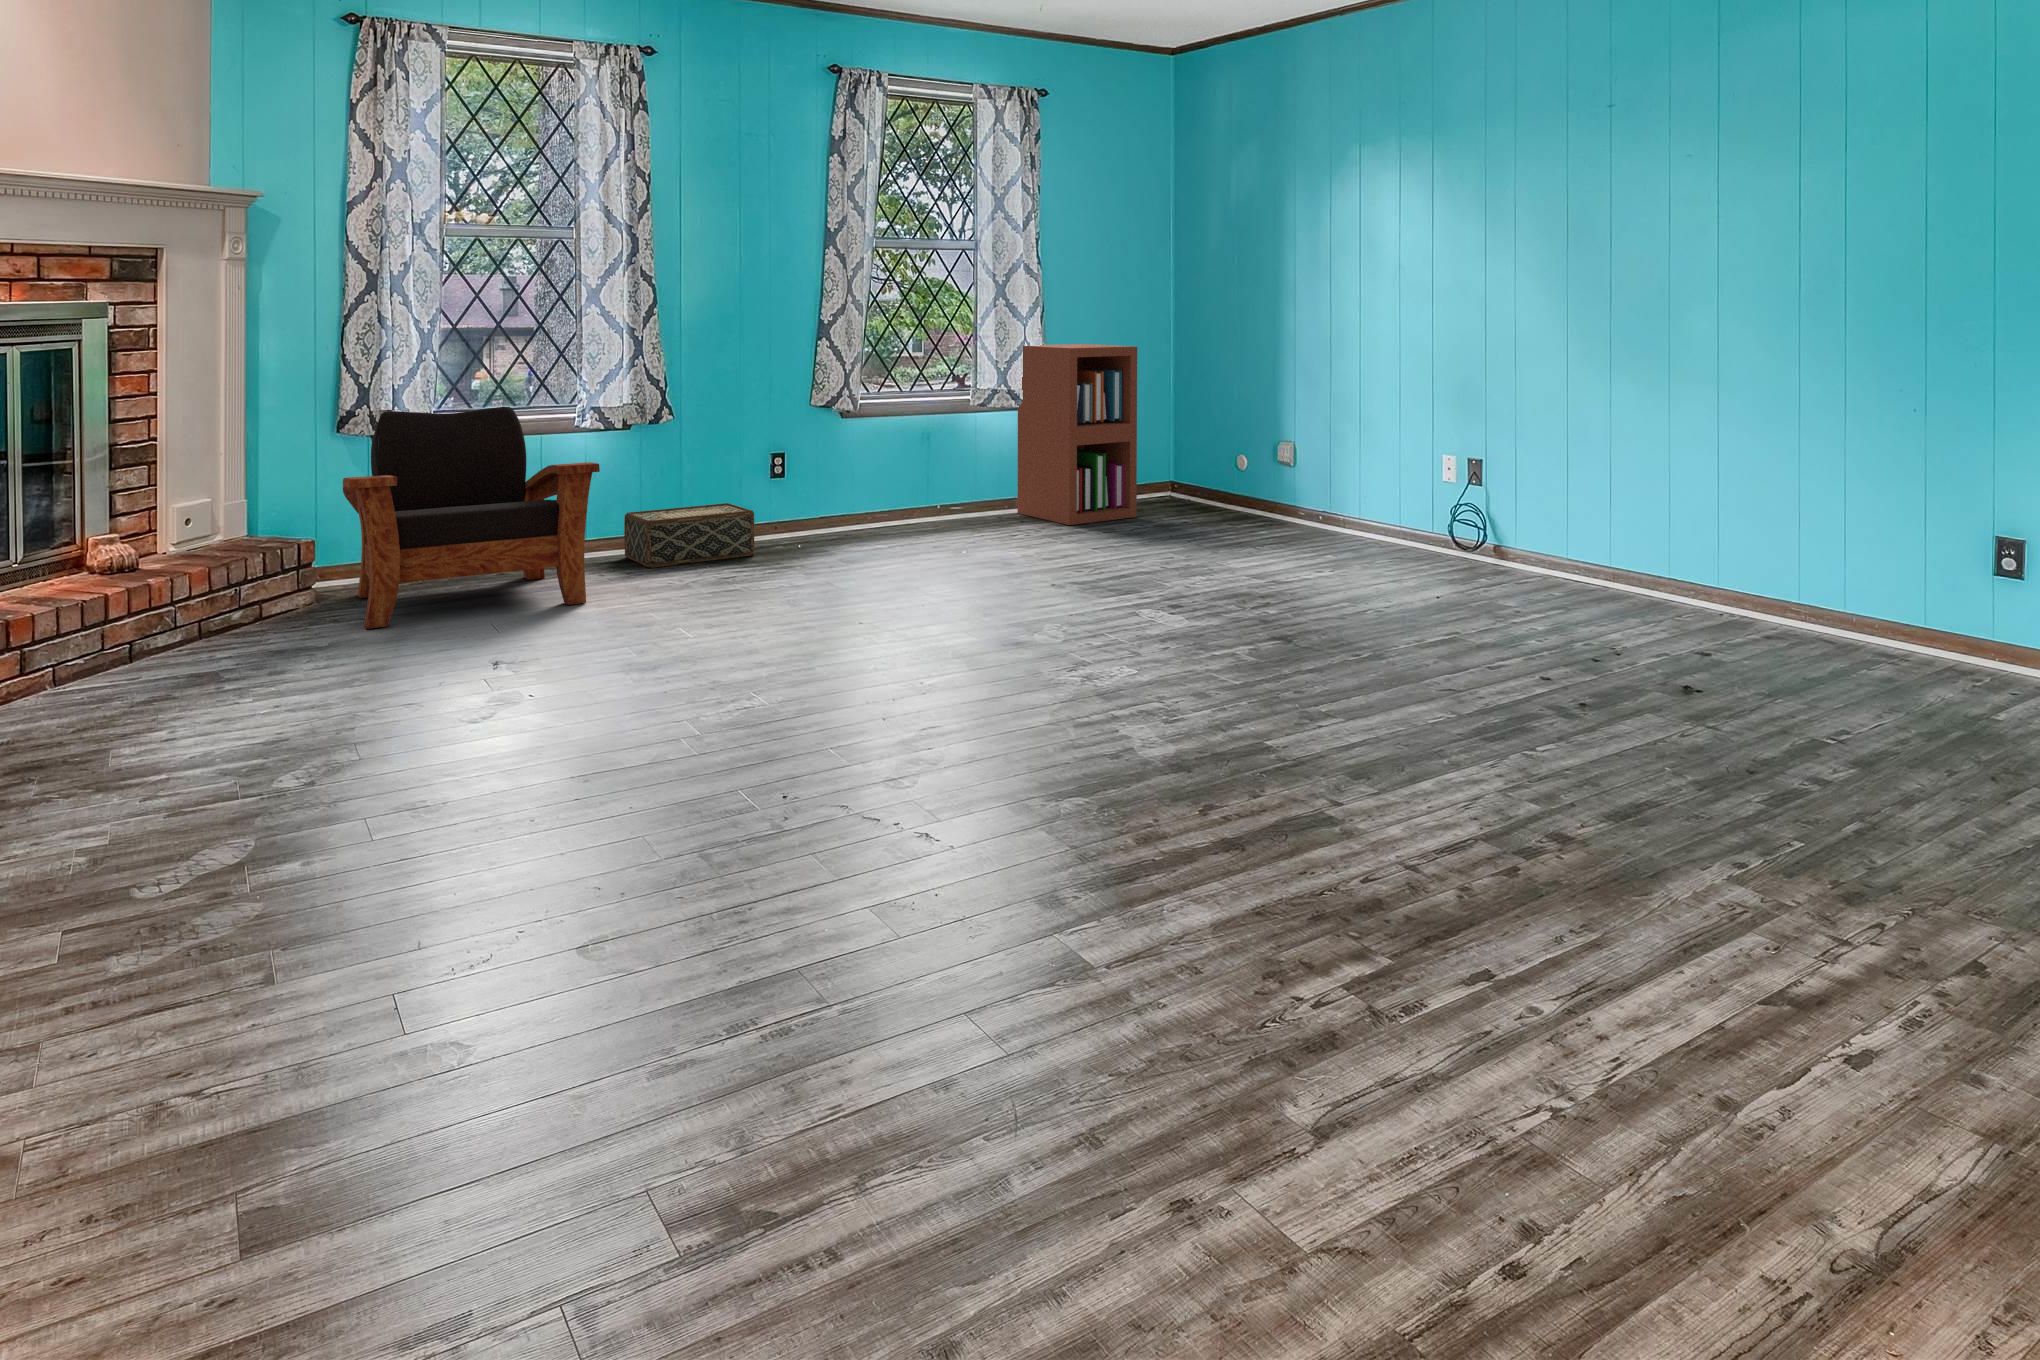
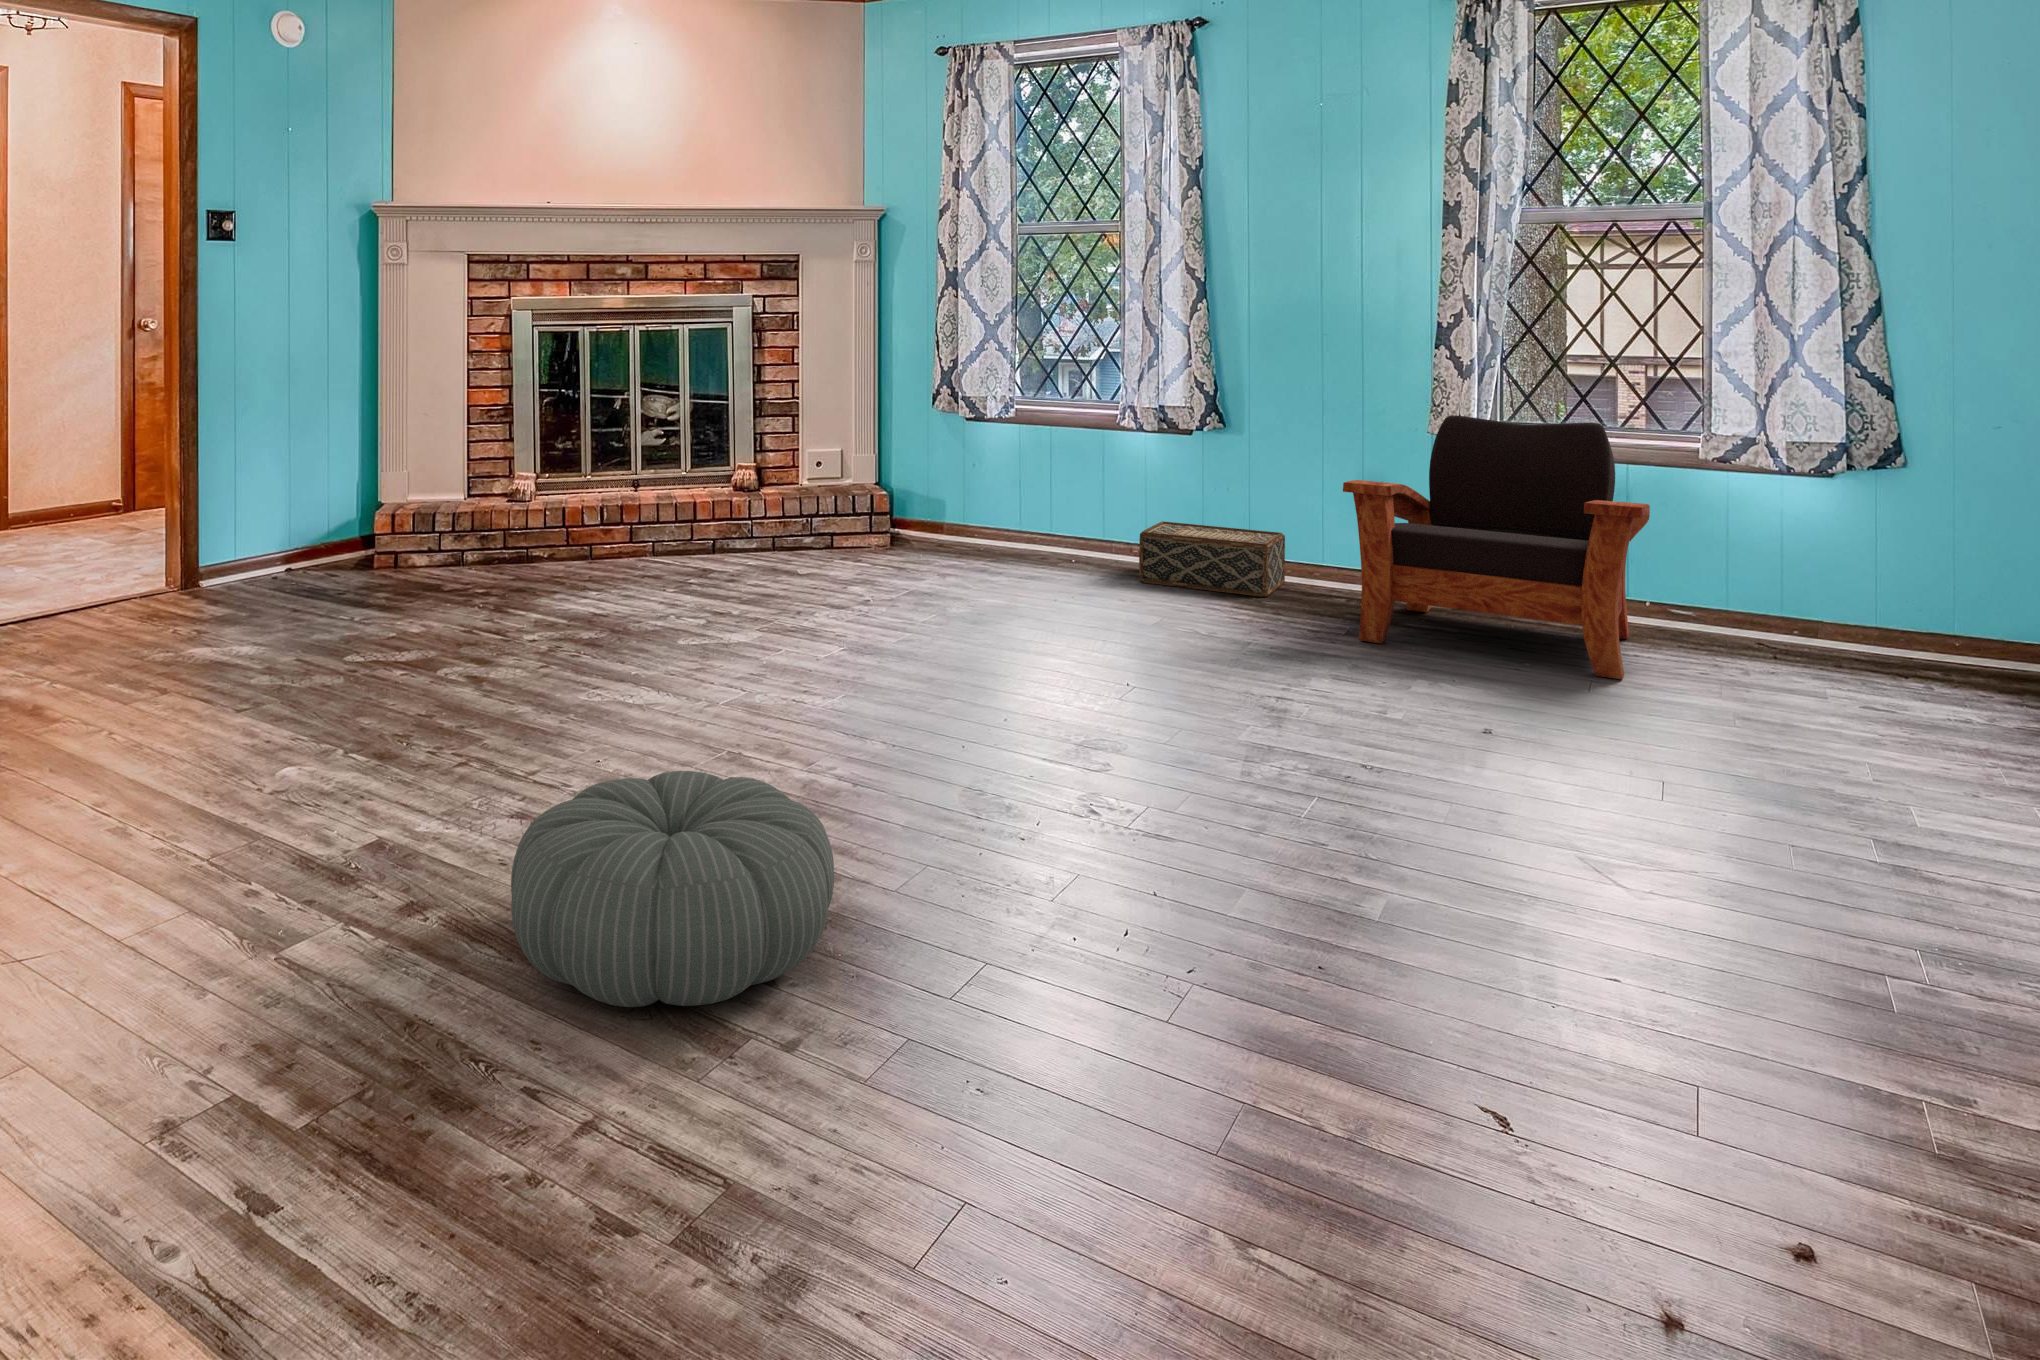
bookshelf: present [1017,344,1137,525] -> none [1798,370,2016,704]
armchair: present [343,407,600,629] -> present [1343,415,1650,679]
pouf: none [1126,673,1394,847] -> present [511,771,834,1007]

